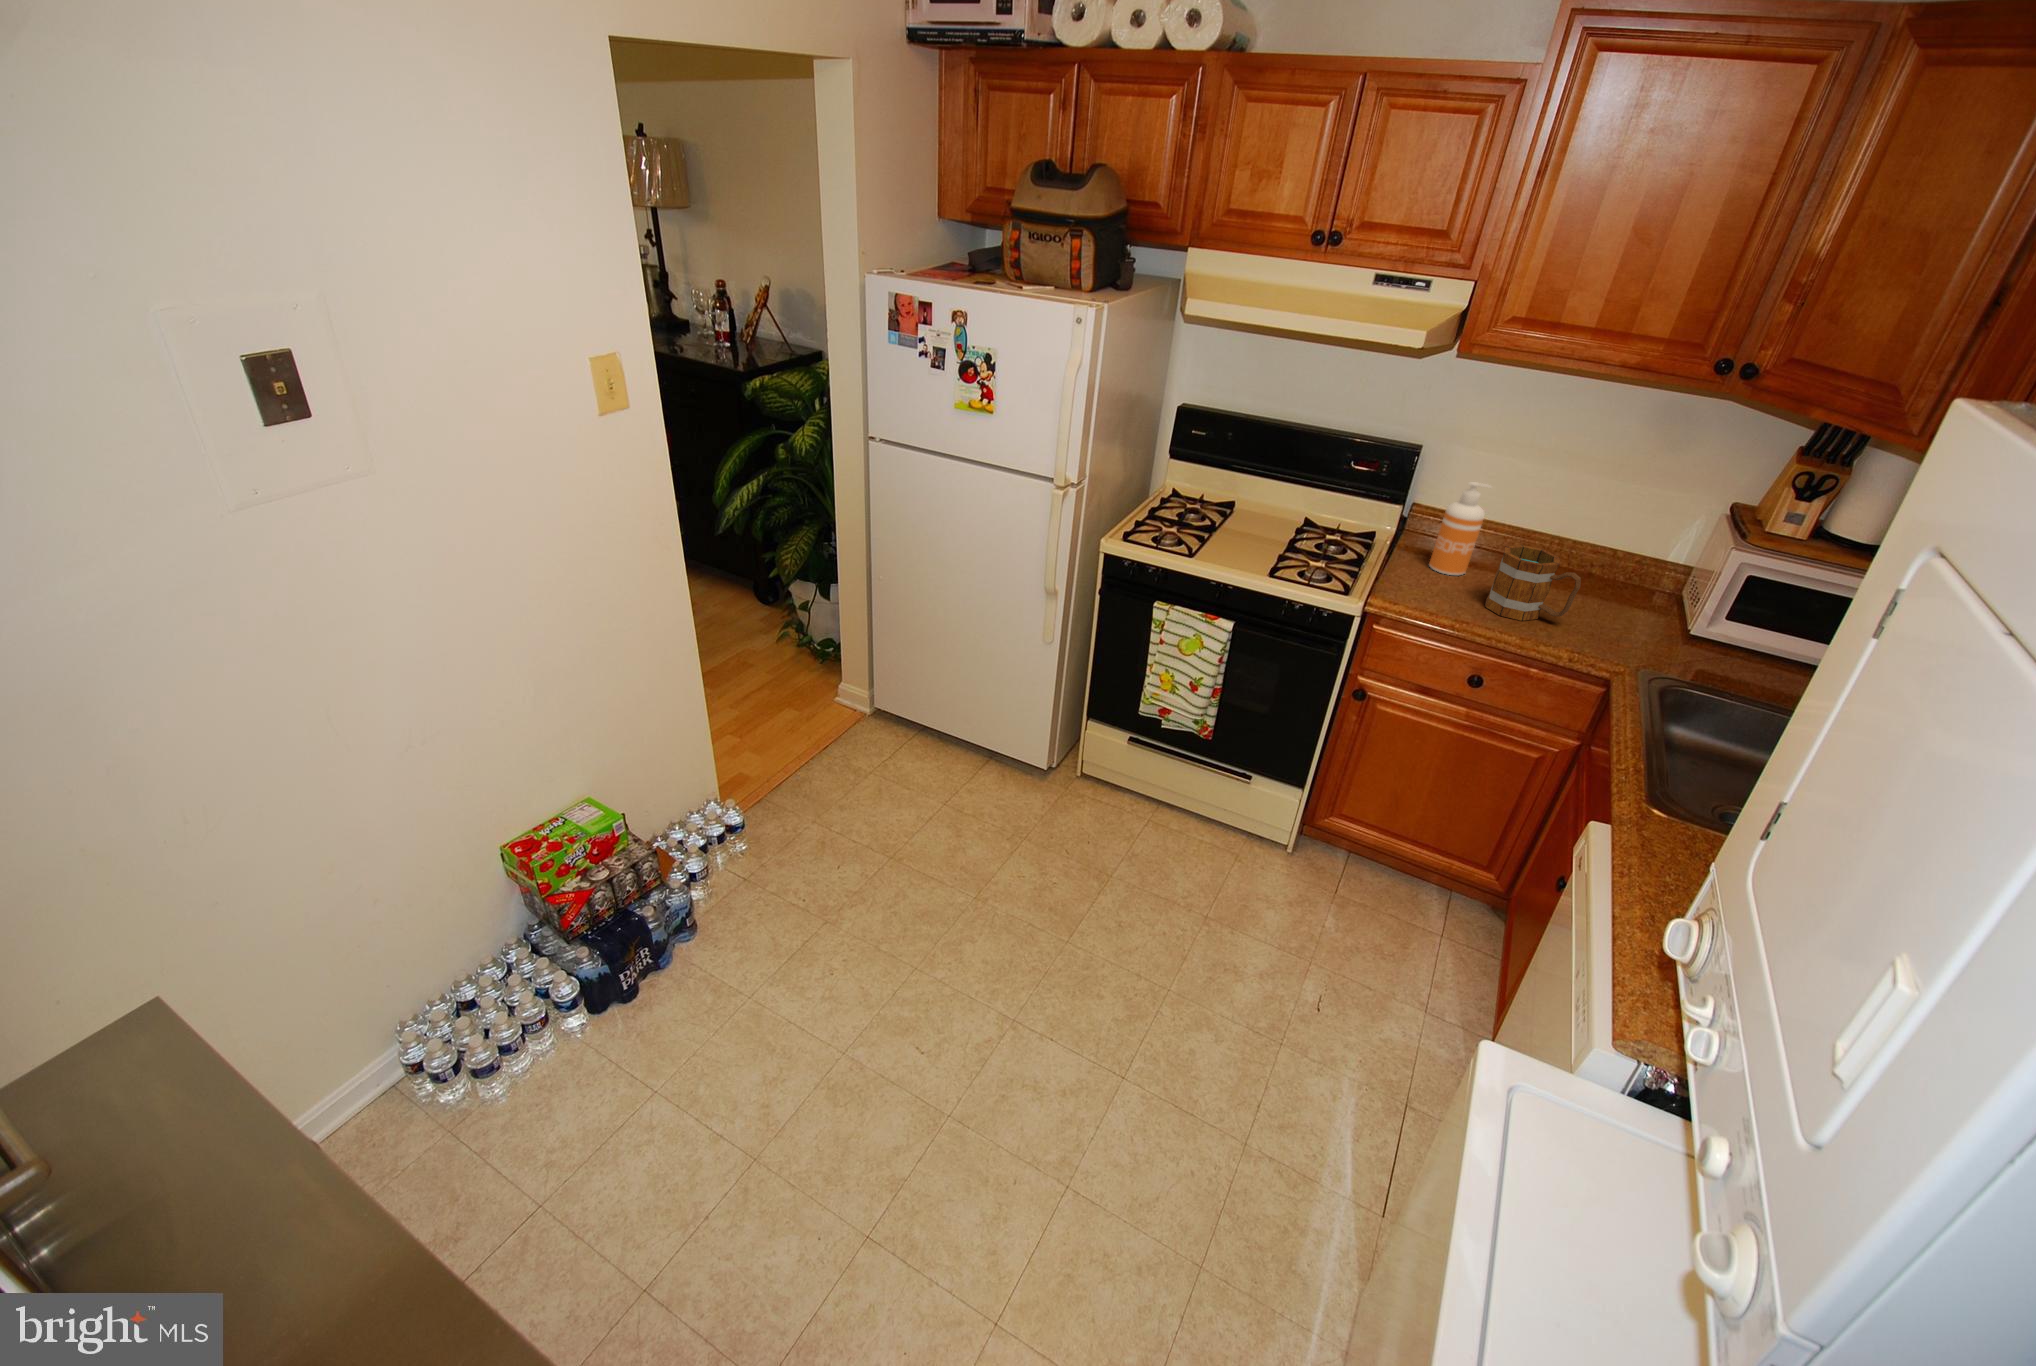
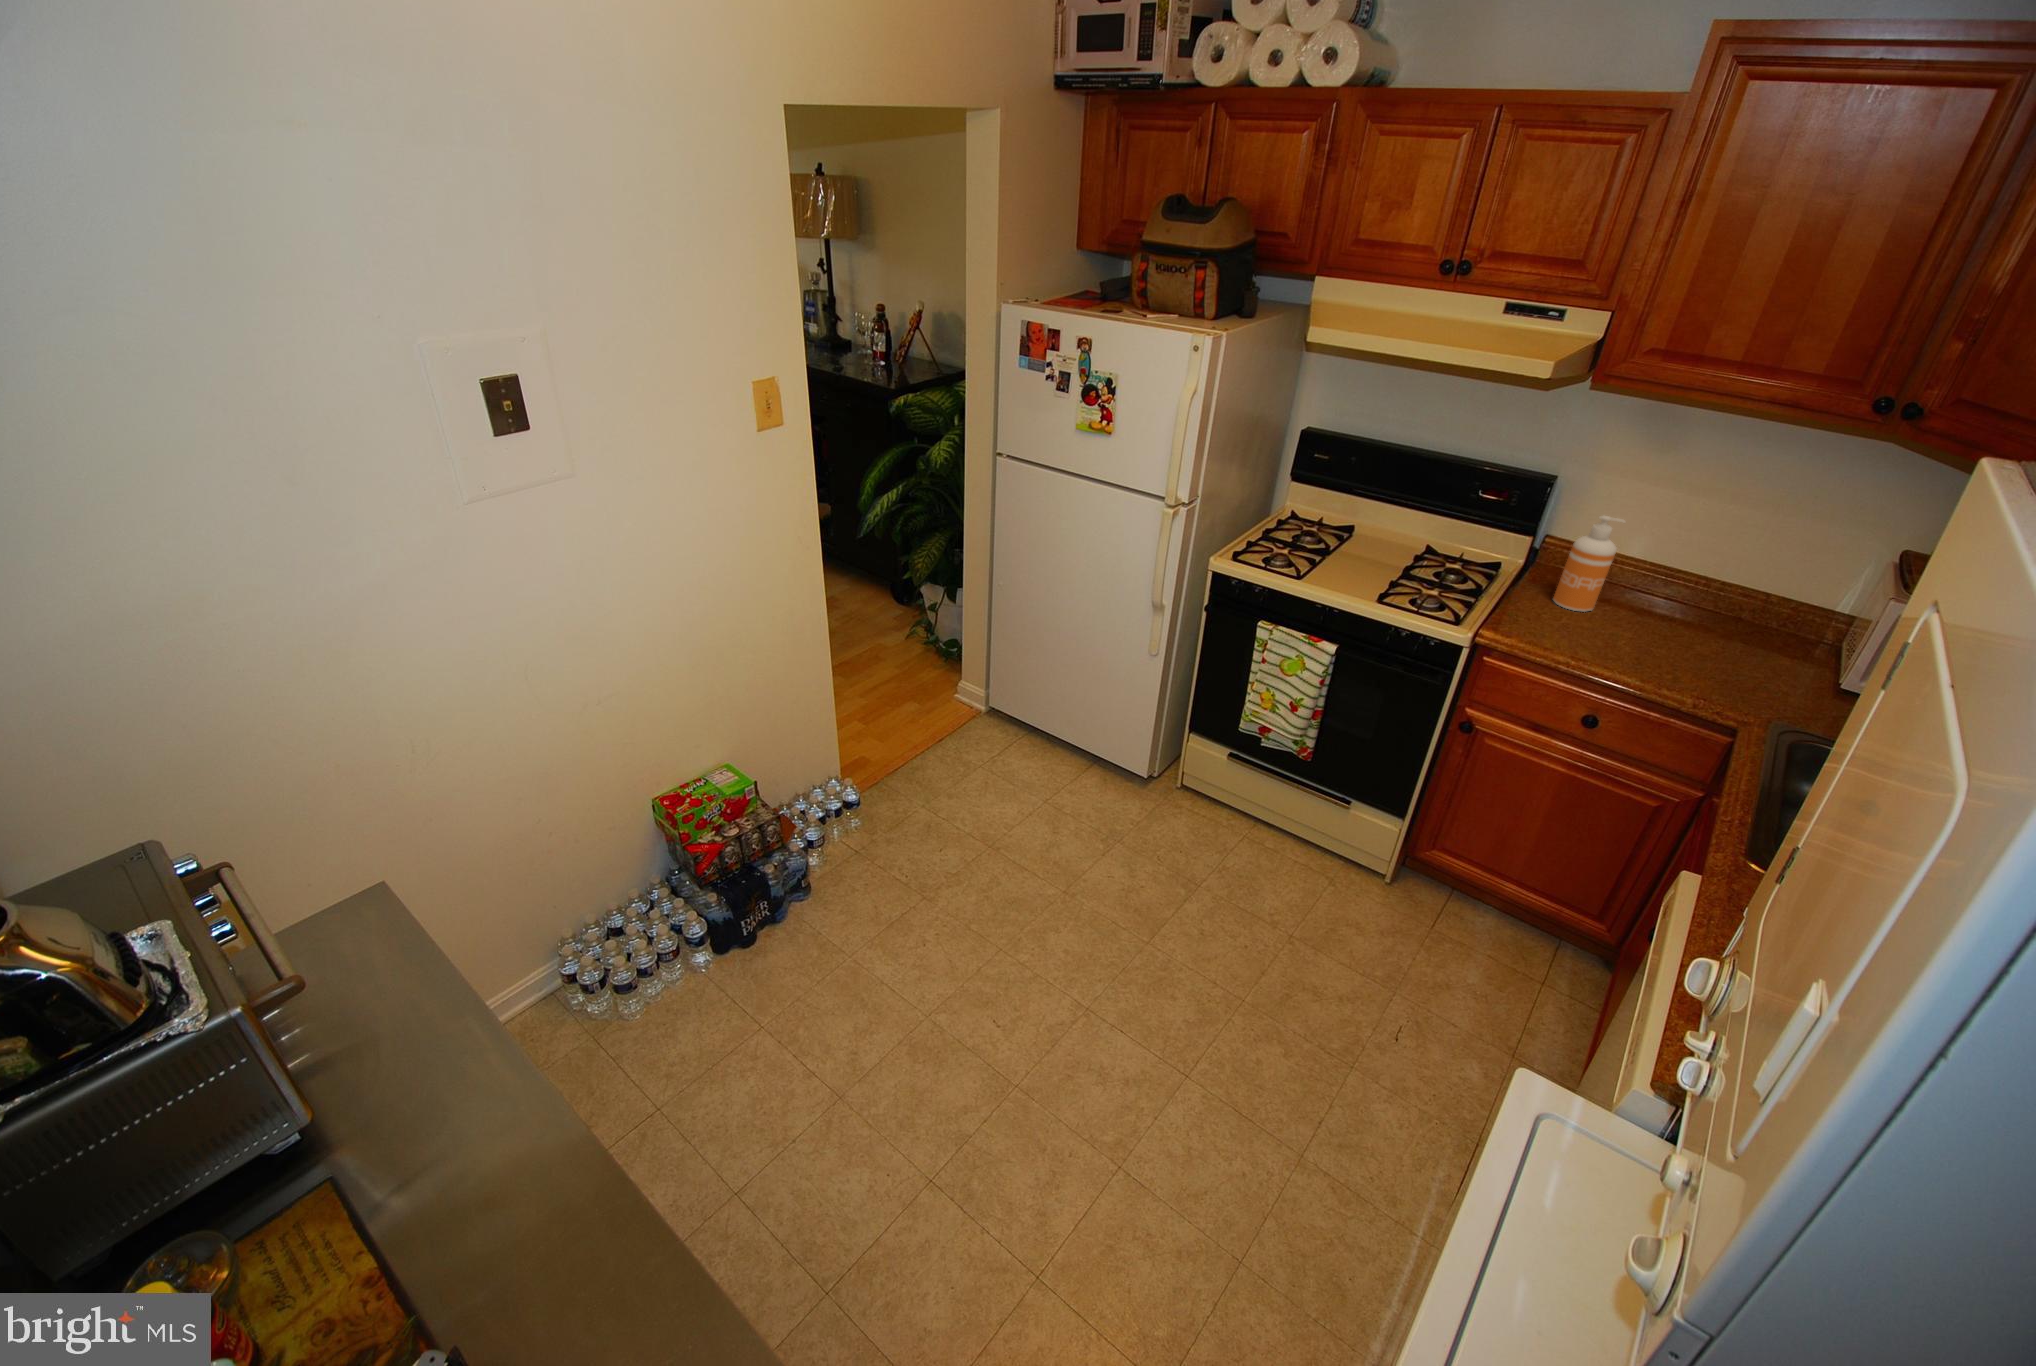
mug: present [1485,545,1581,621] -> none [1607,583,1714,662]

